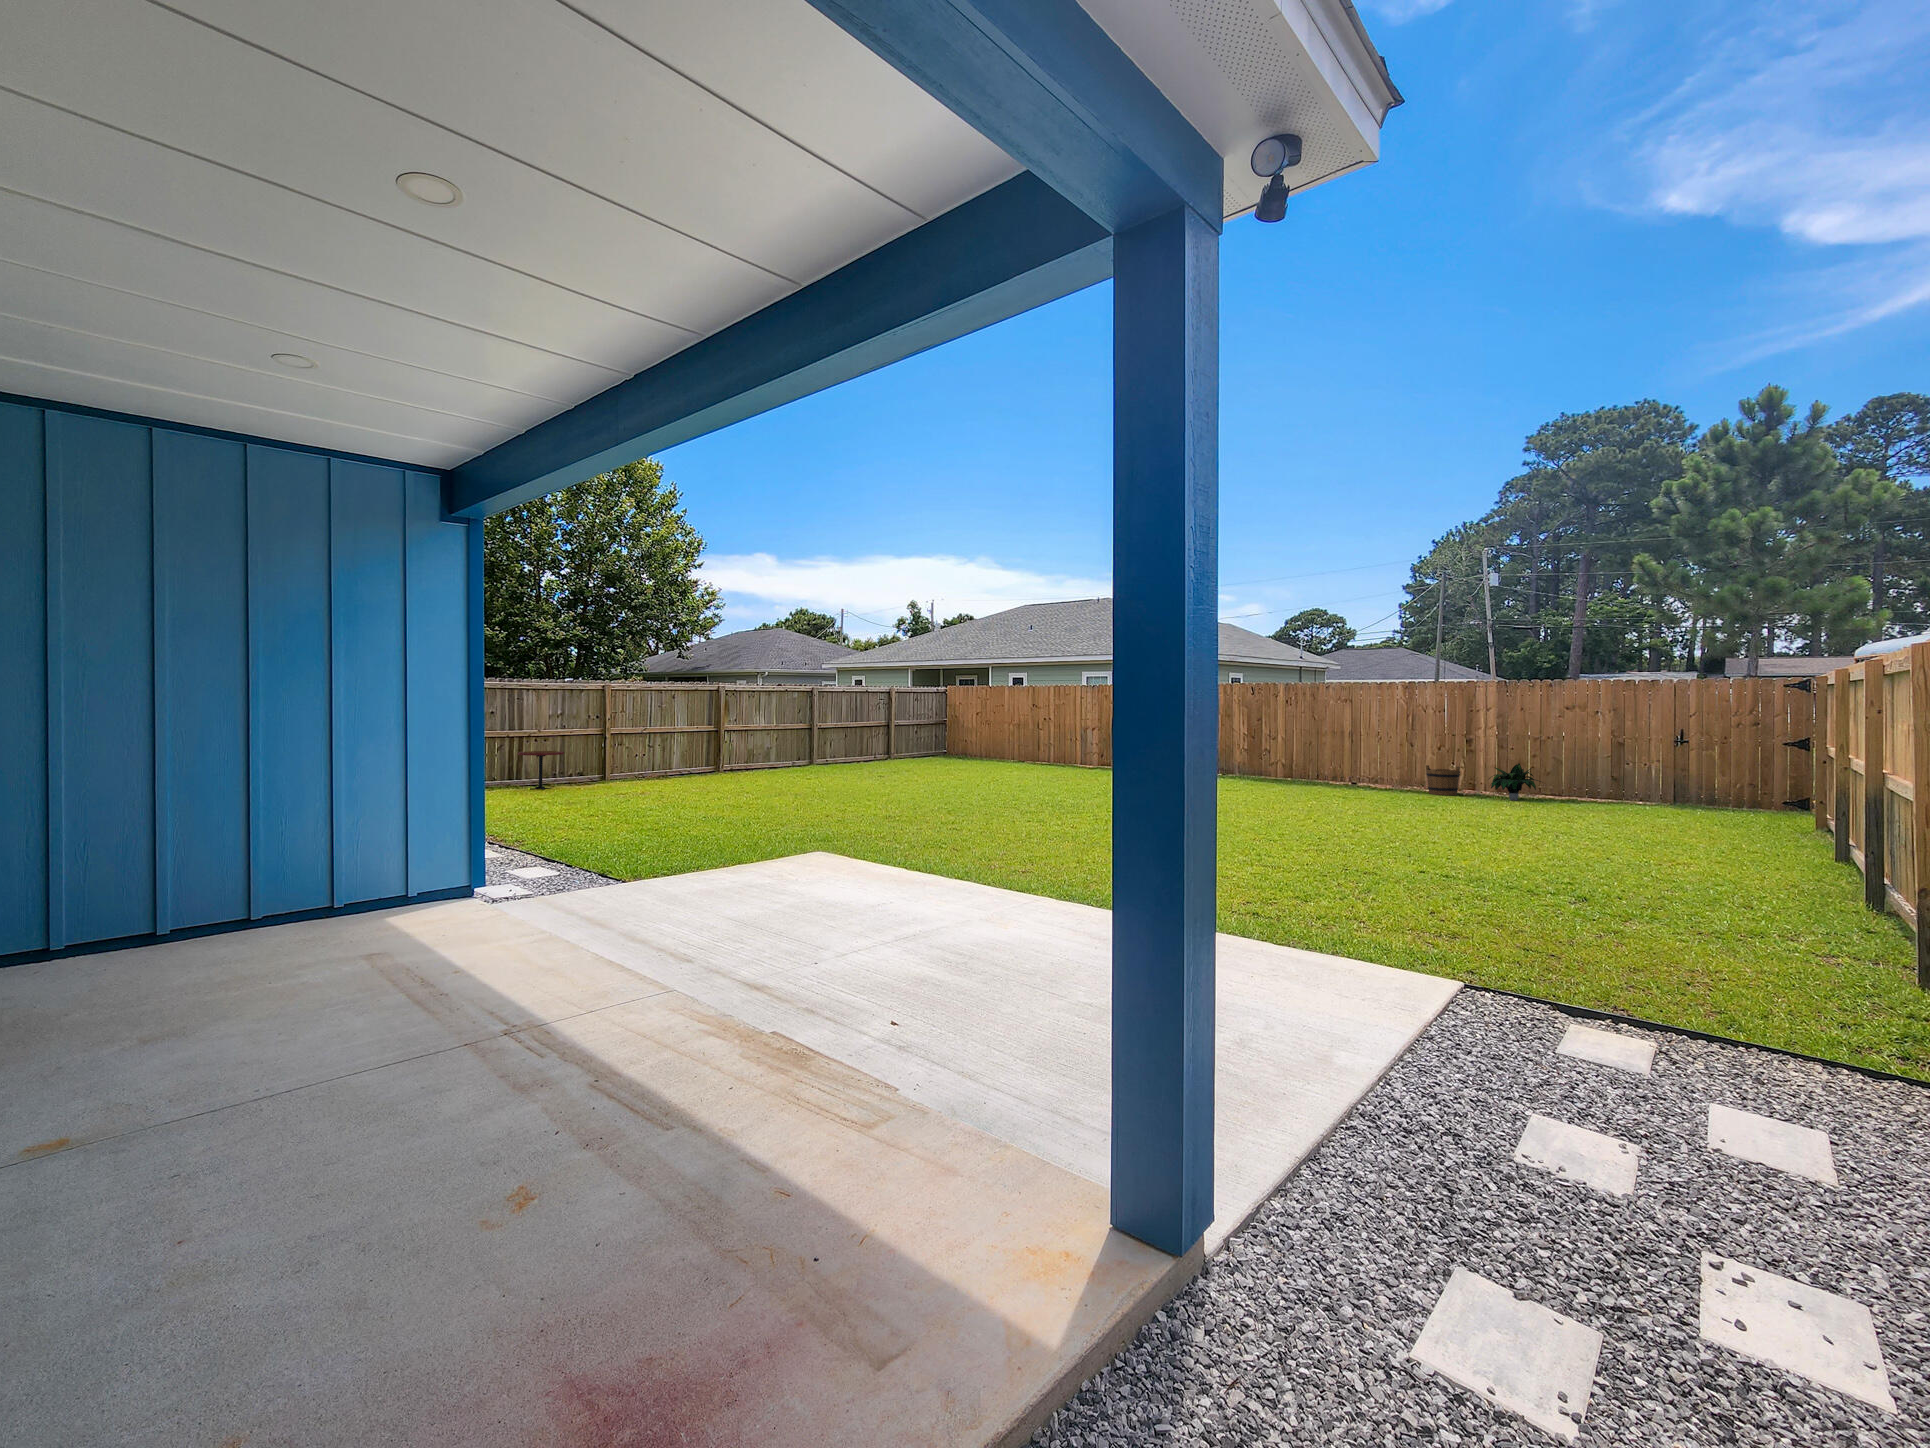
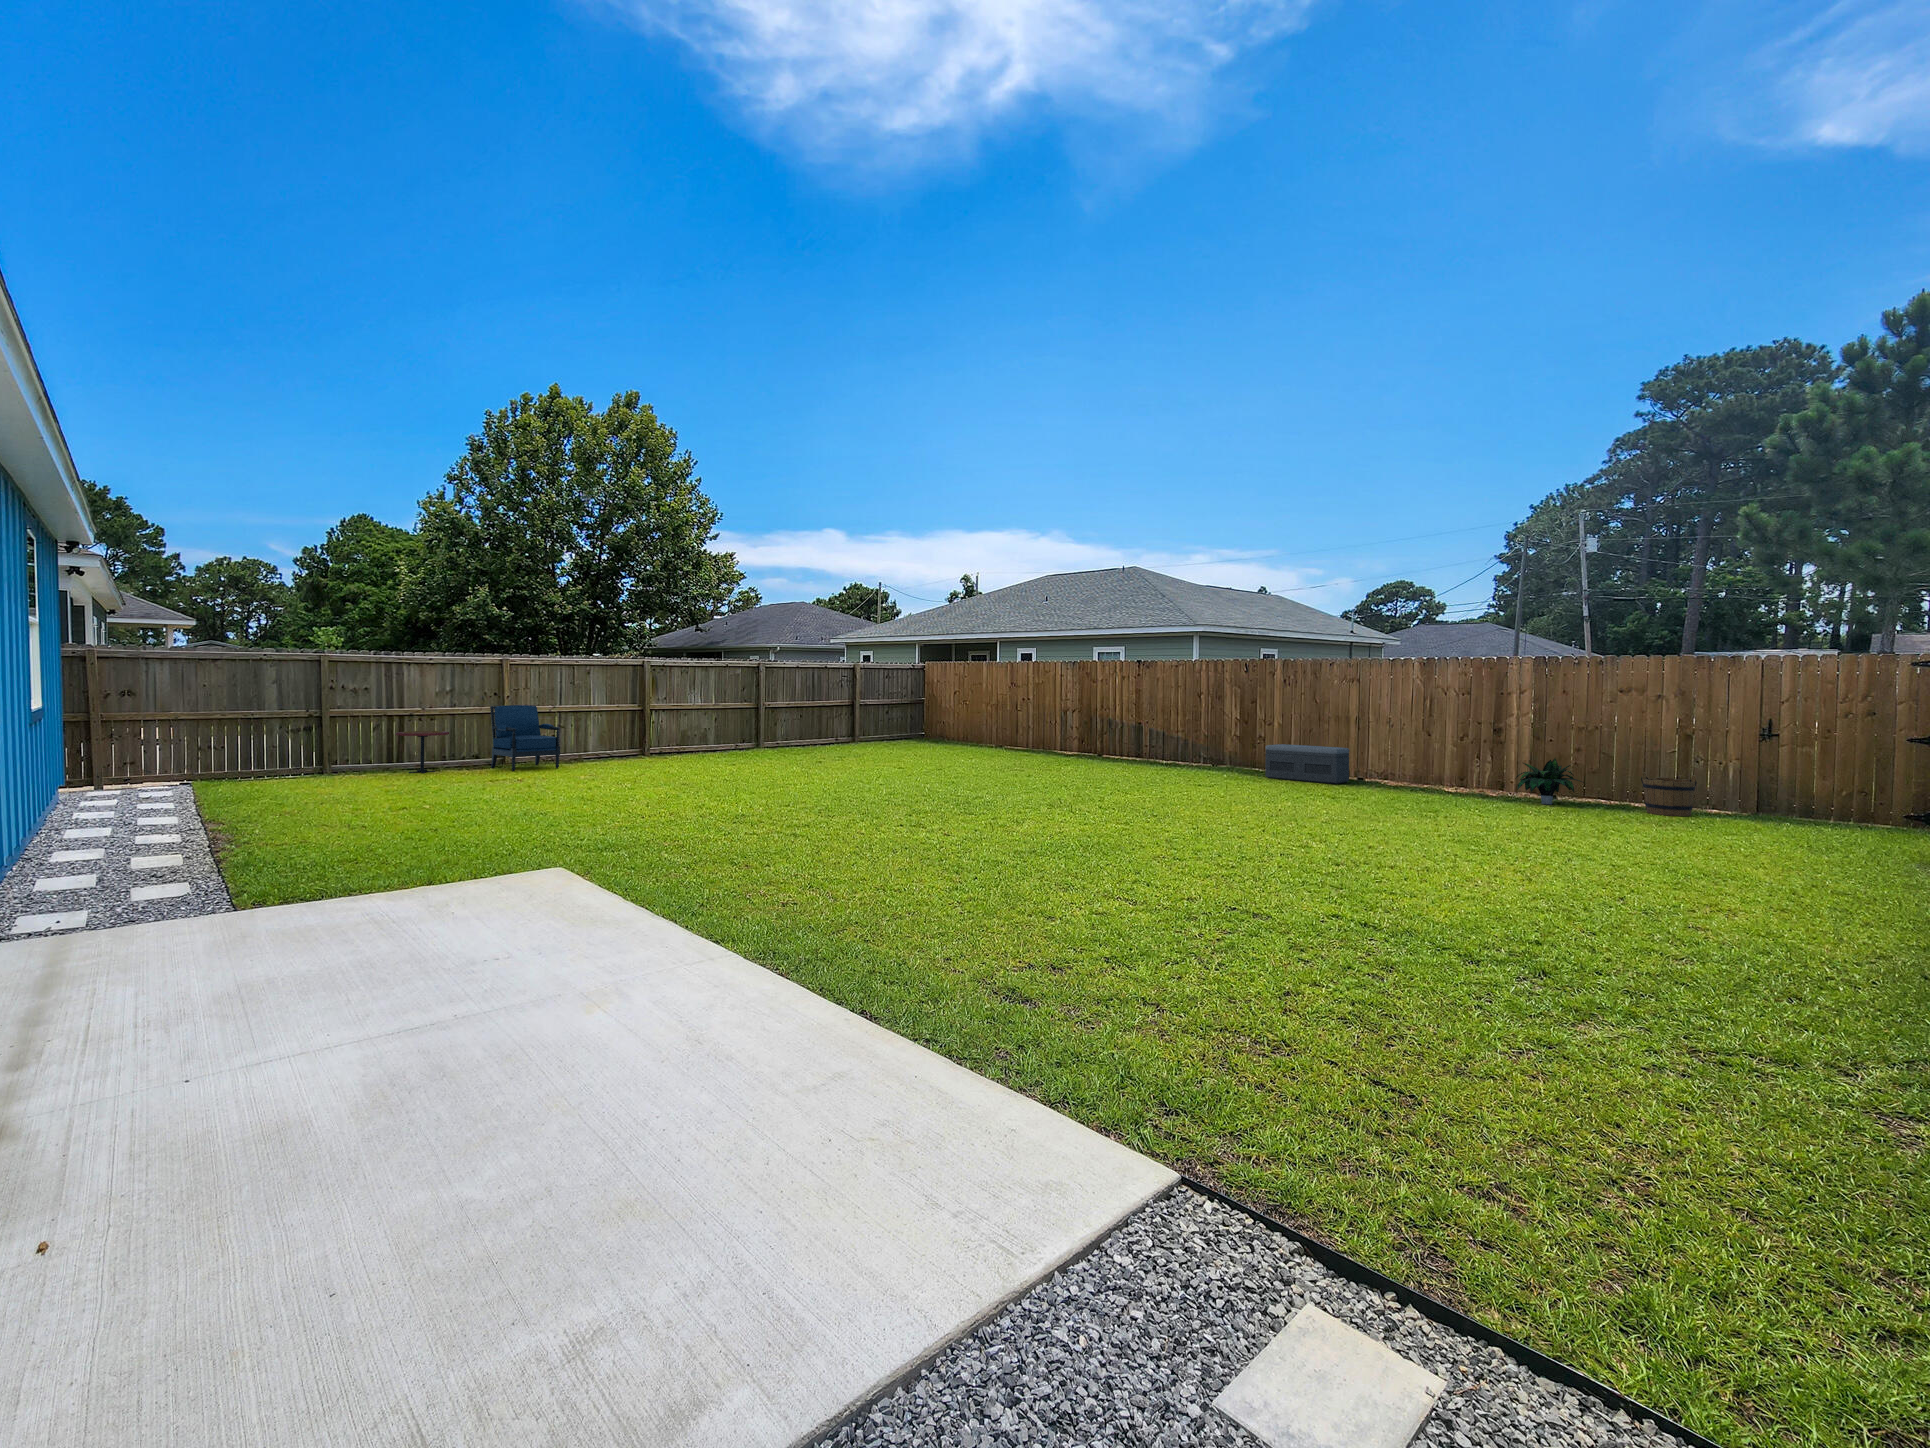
chair: none [594,727,660,787] -> present [490,705,560,771]
storage bench: none [1276,756,1347,788] -> present [1265,744,1349,784]
bucket: present [1426,765,1460,795] -> present [1641,772,1697,816]

